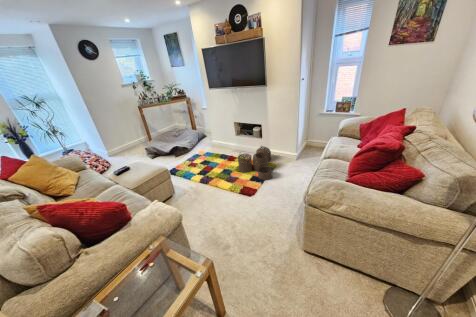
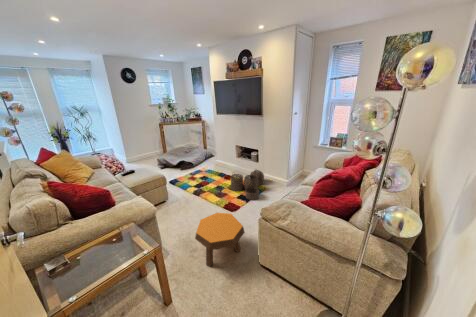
footstool: none [229,201,282,263] -> present [195,213,245,267]

